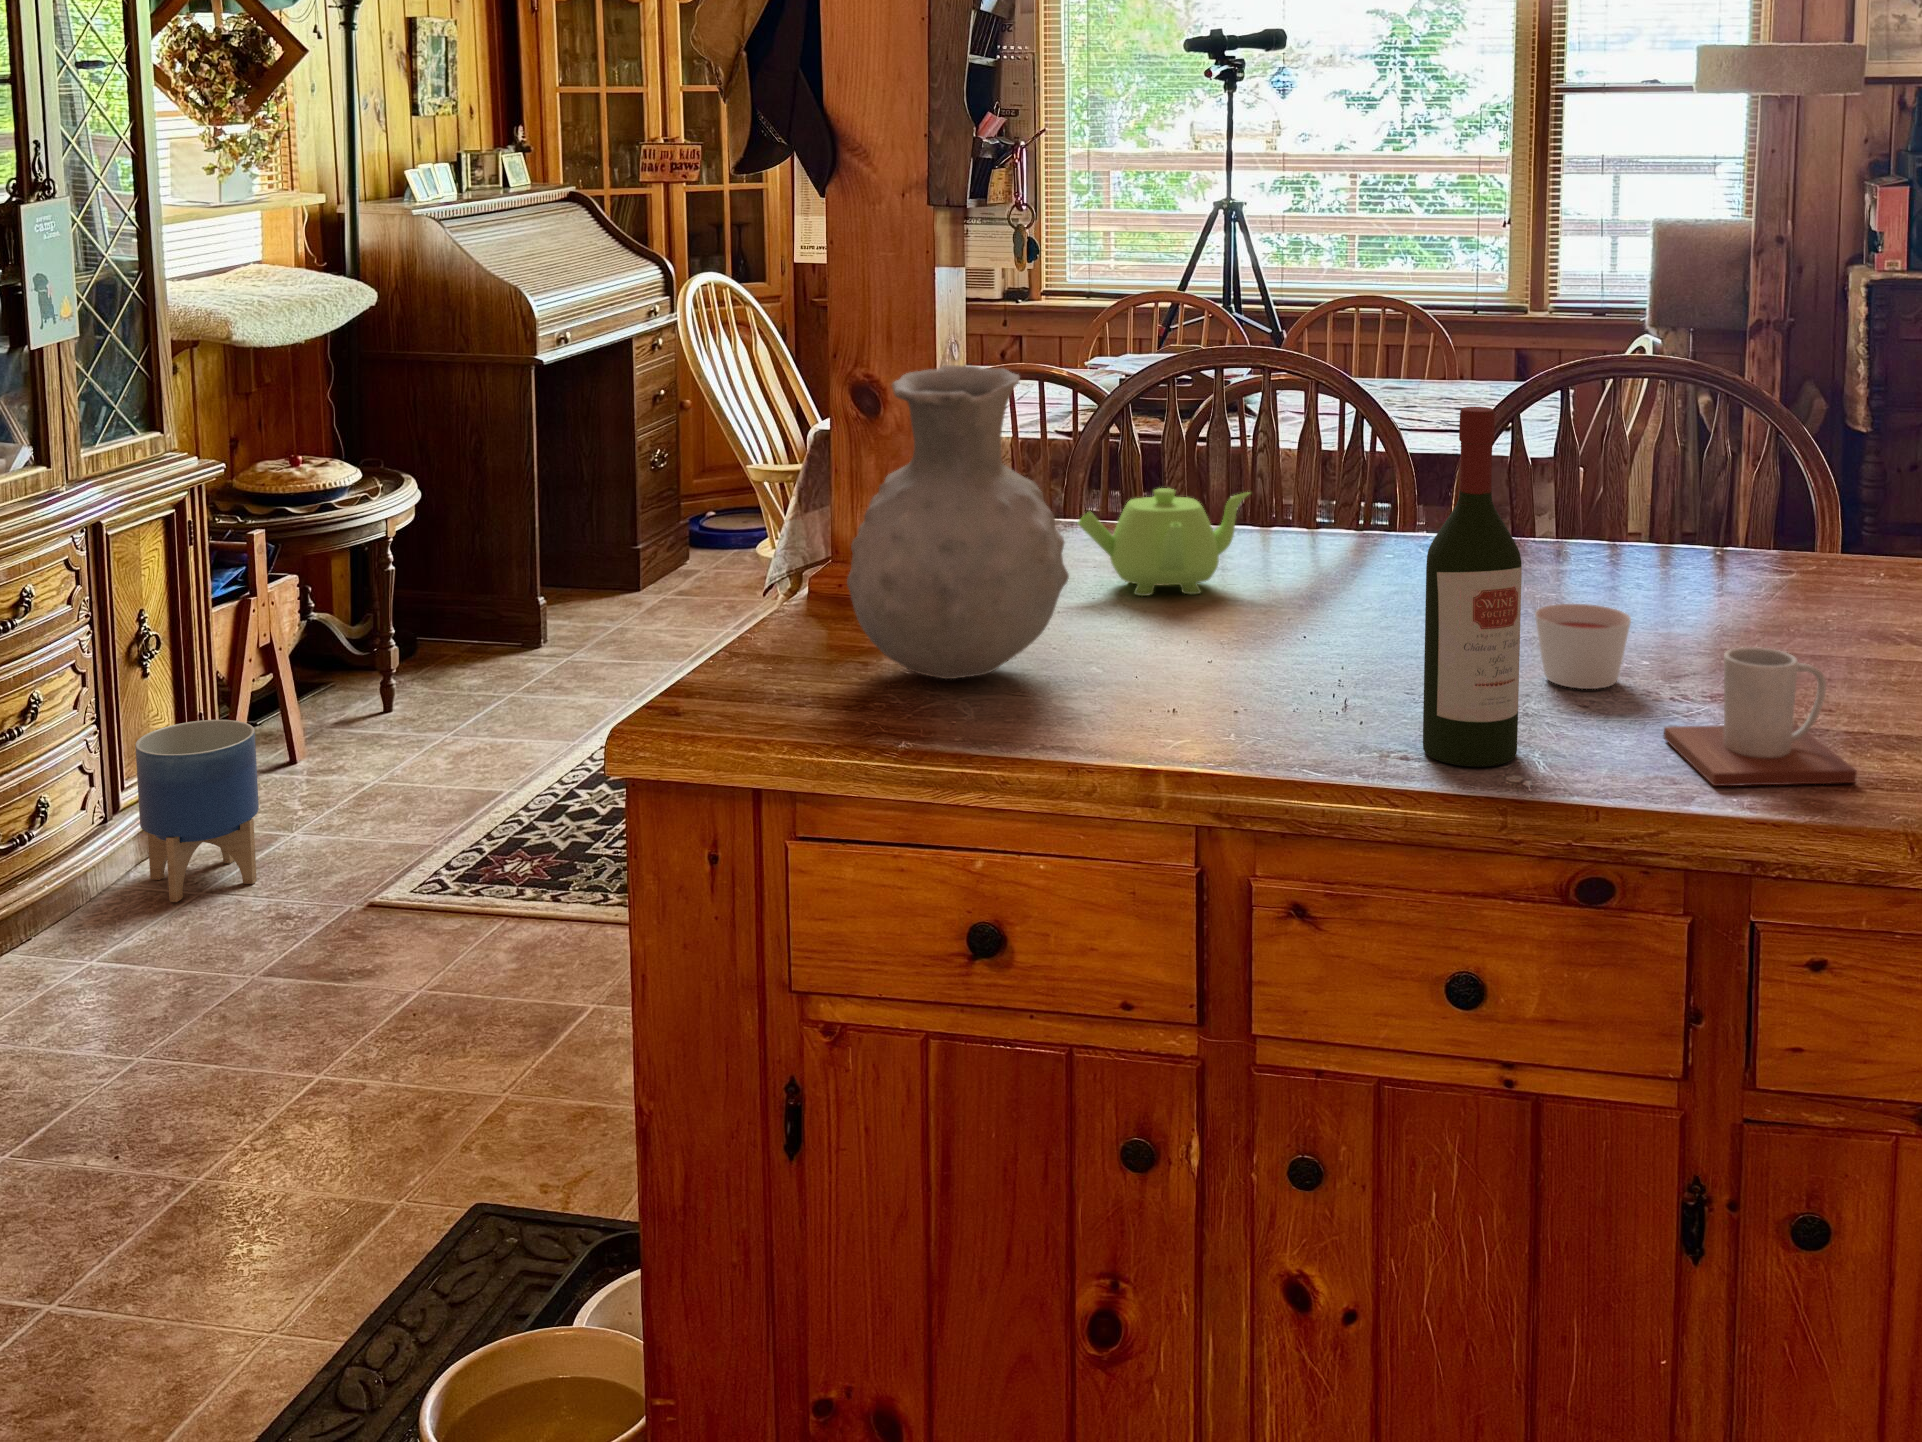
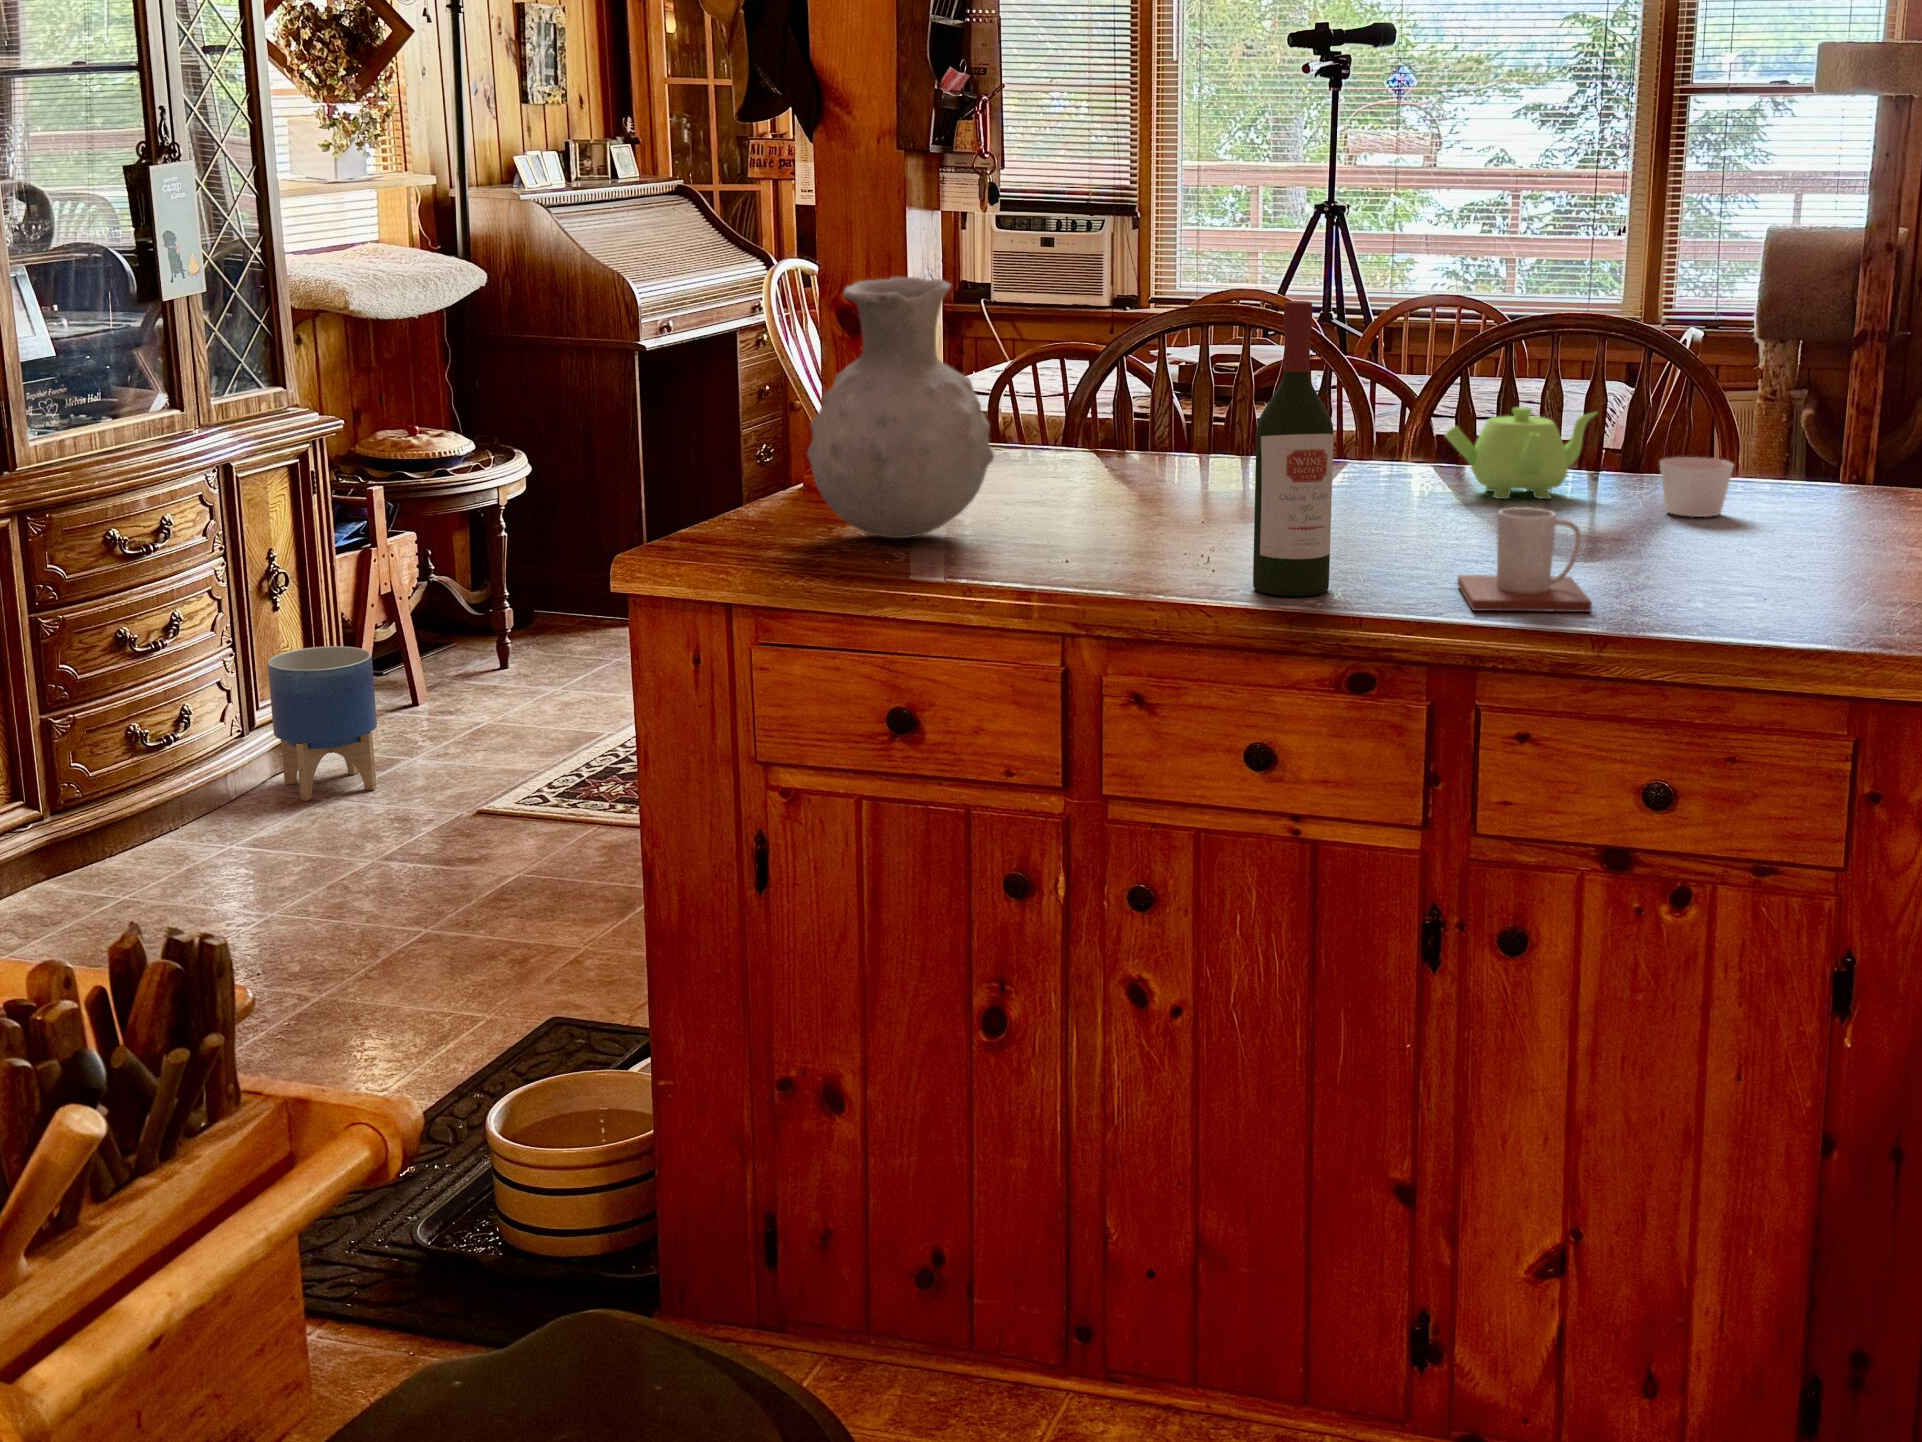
teapot: present [1078,488,1250,596] -> present [1445,407,1596,499]
candle: present [1535,604,1631,689] -> present [1660,457,1734,517]

